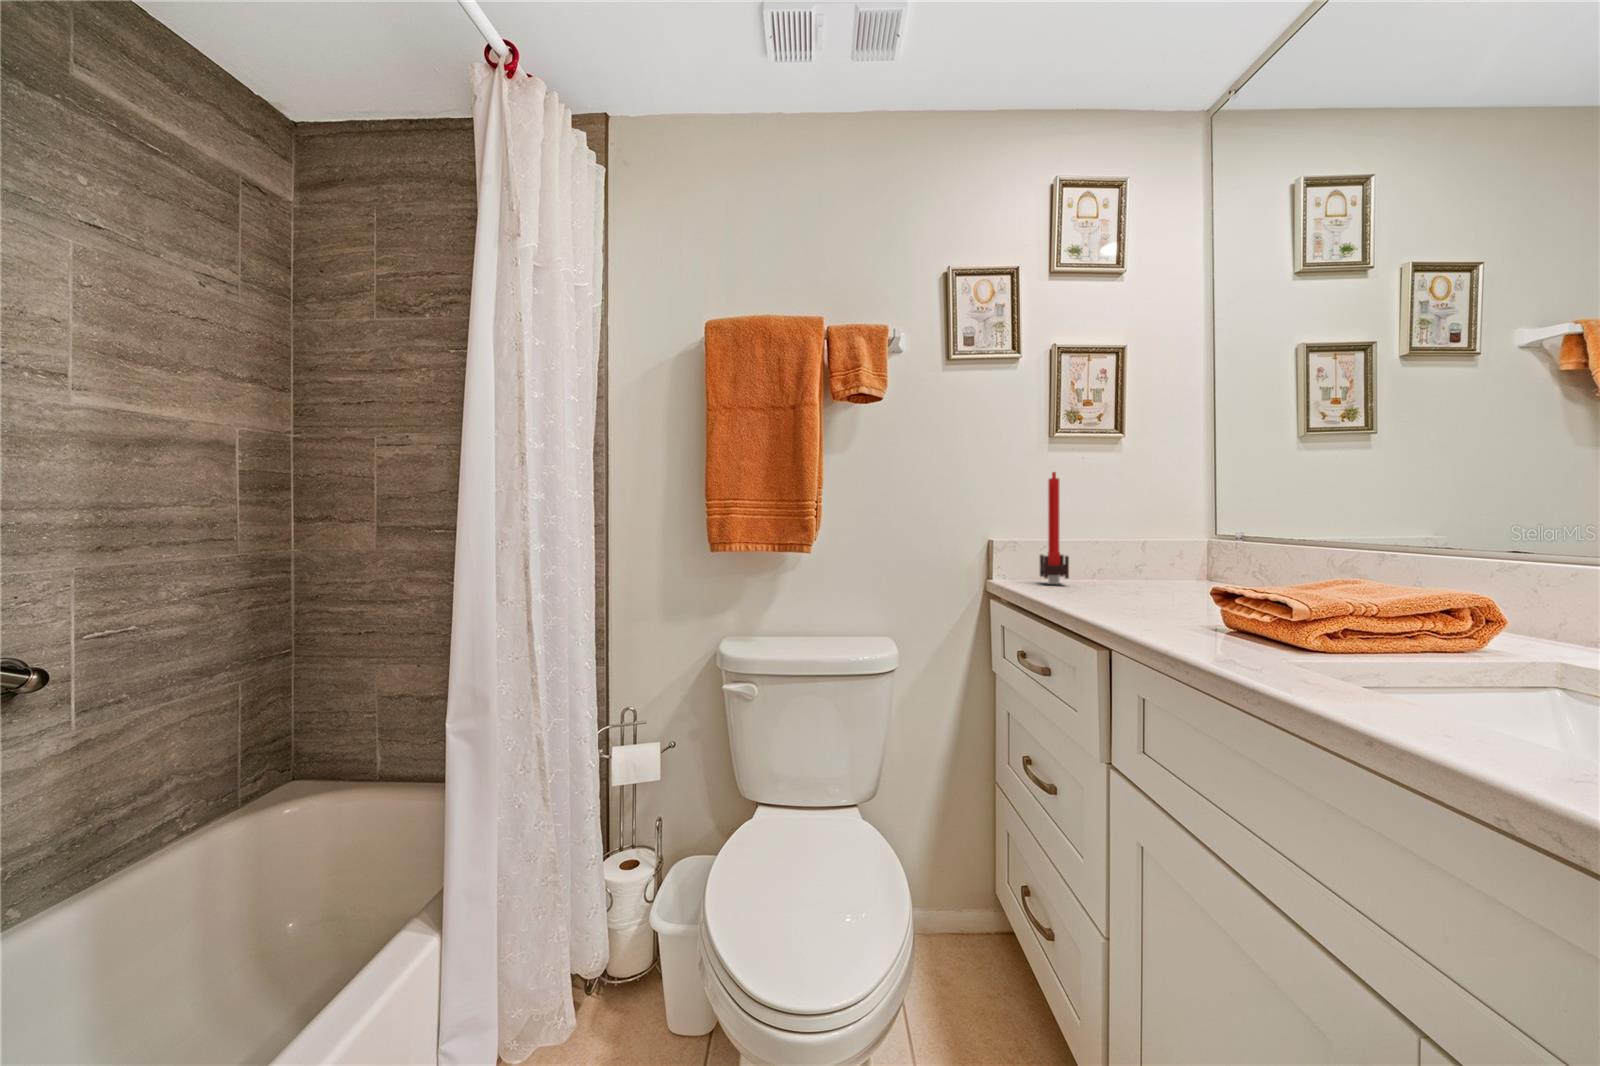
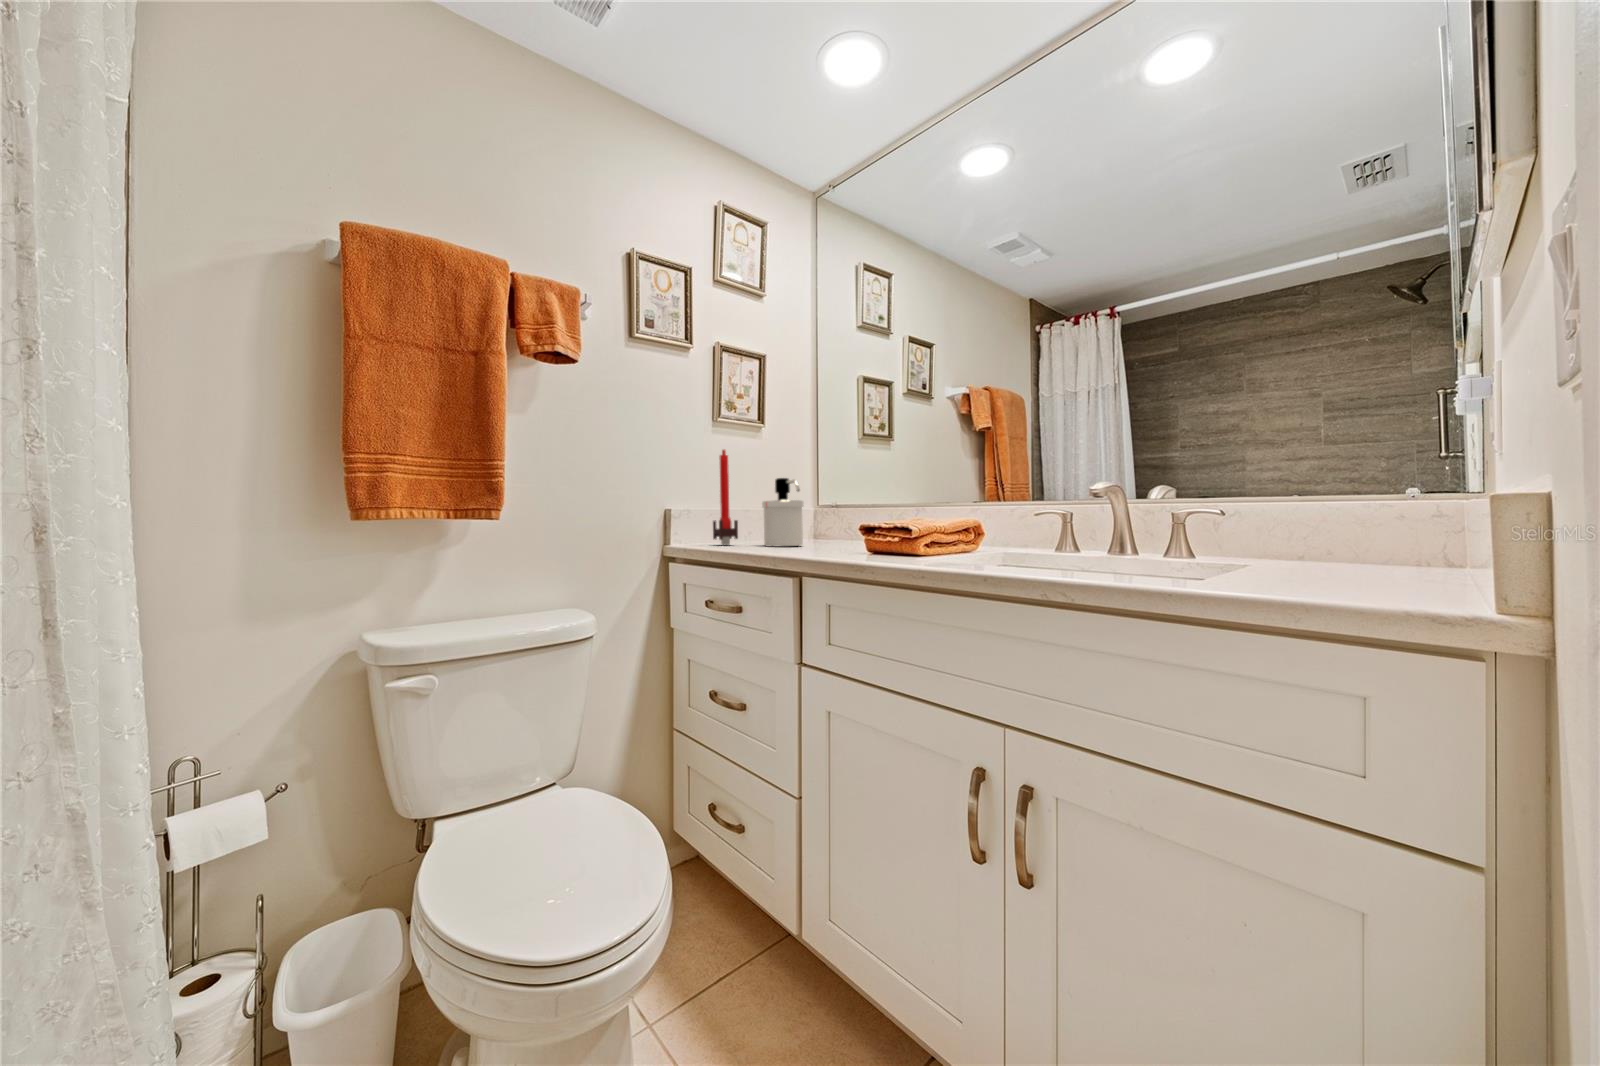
soap dispenser: none [1102,505,1163,594] -> present [762,478,803,547]

